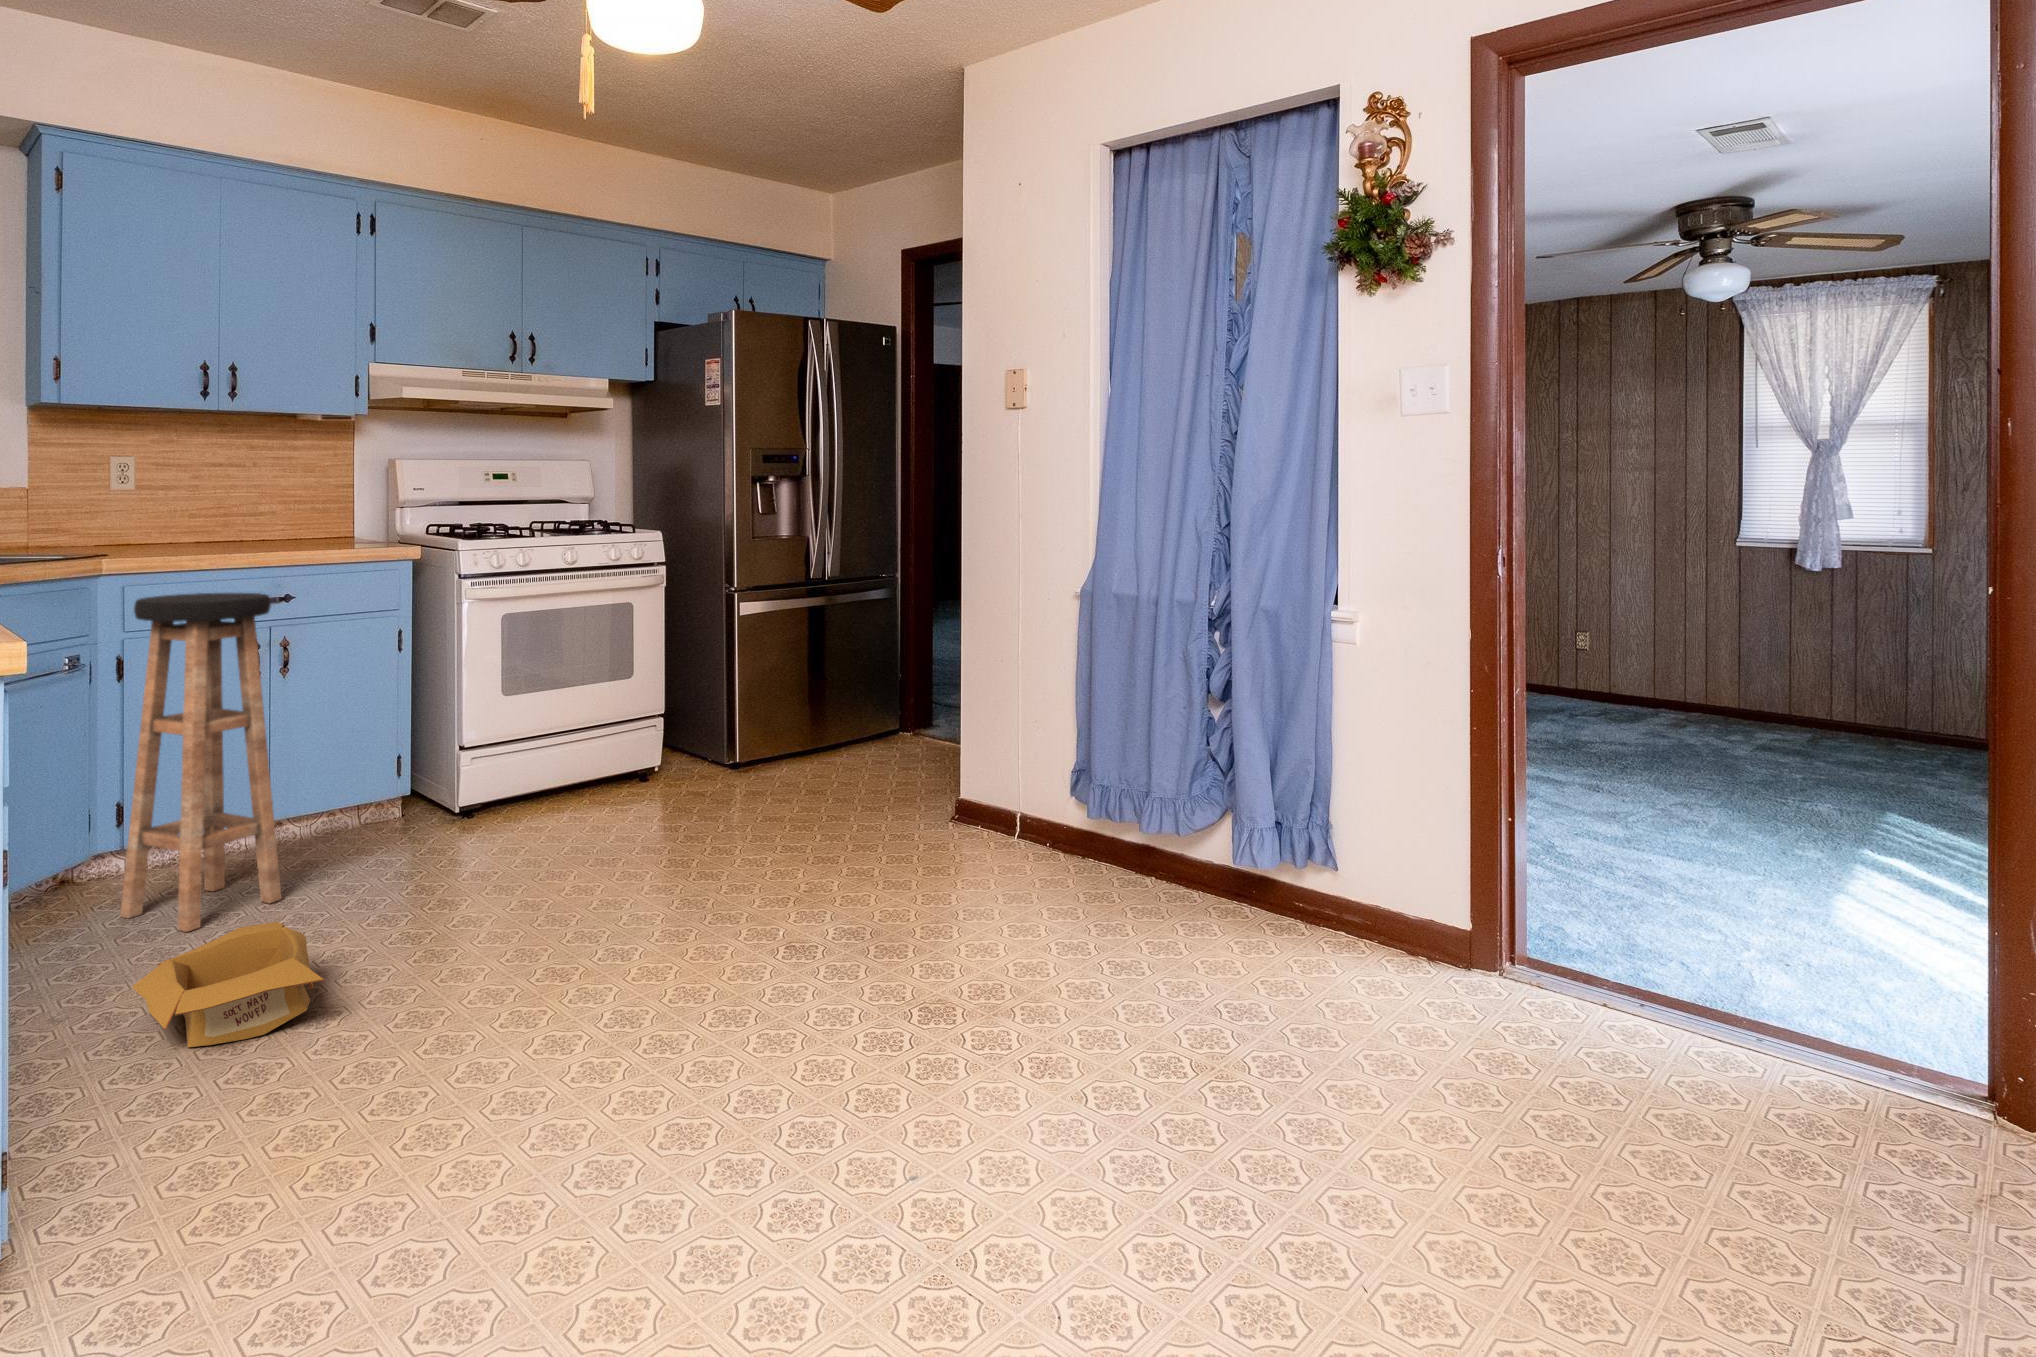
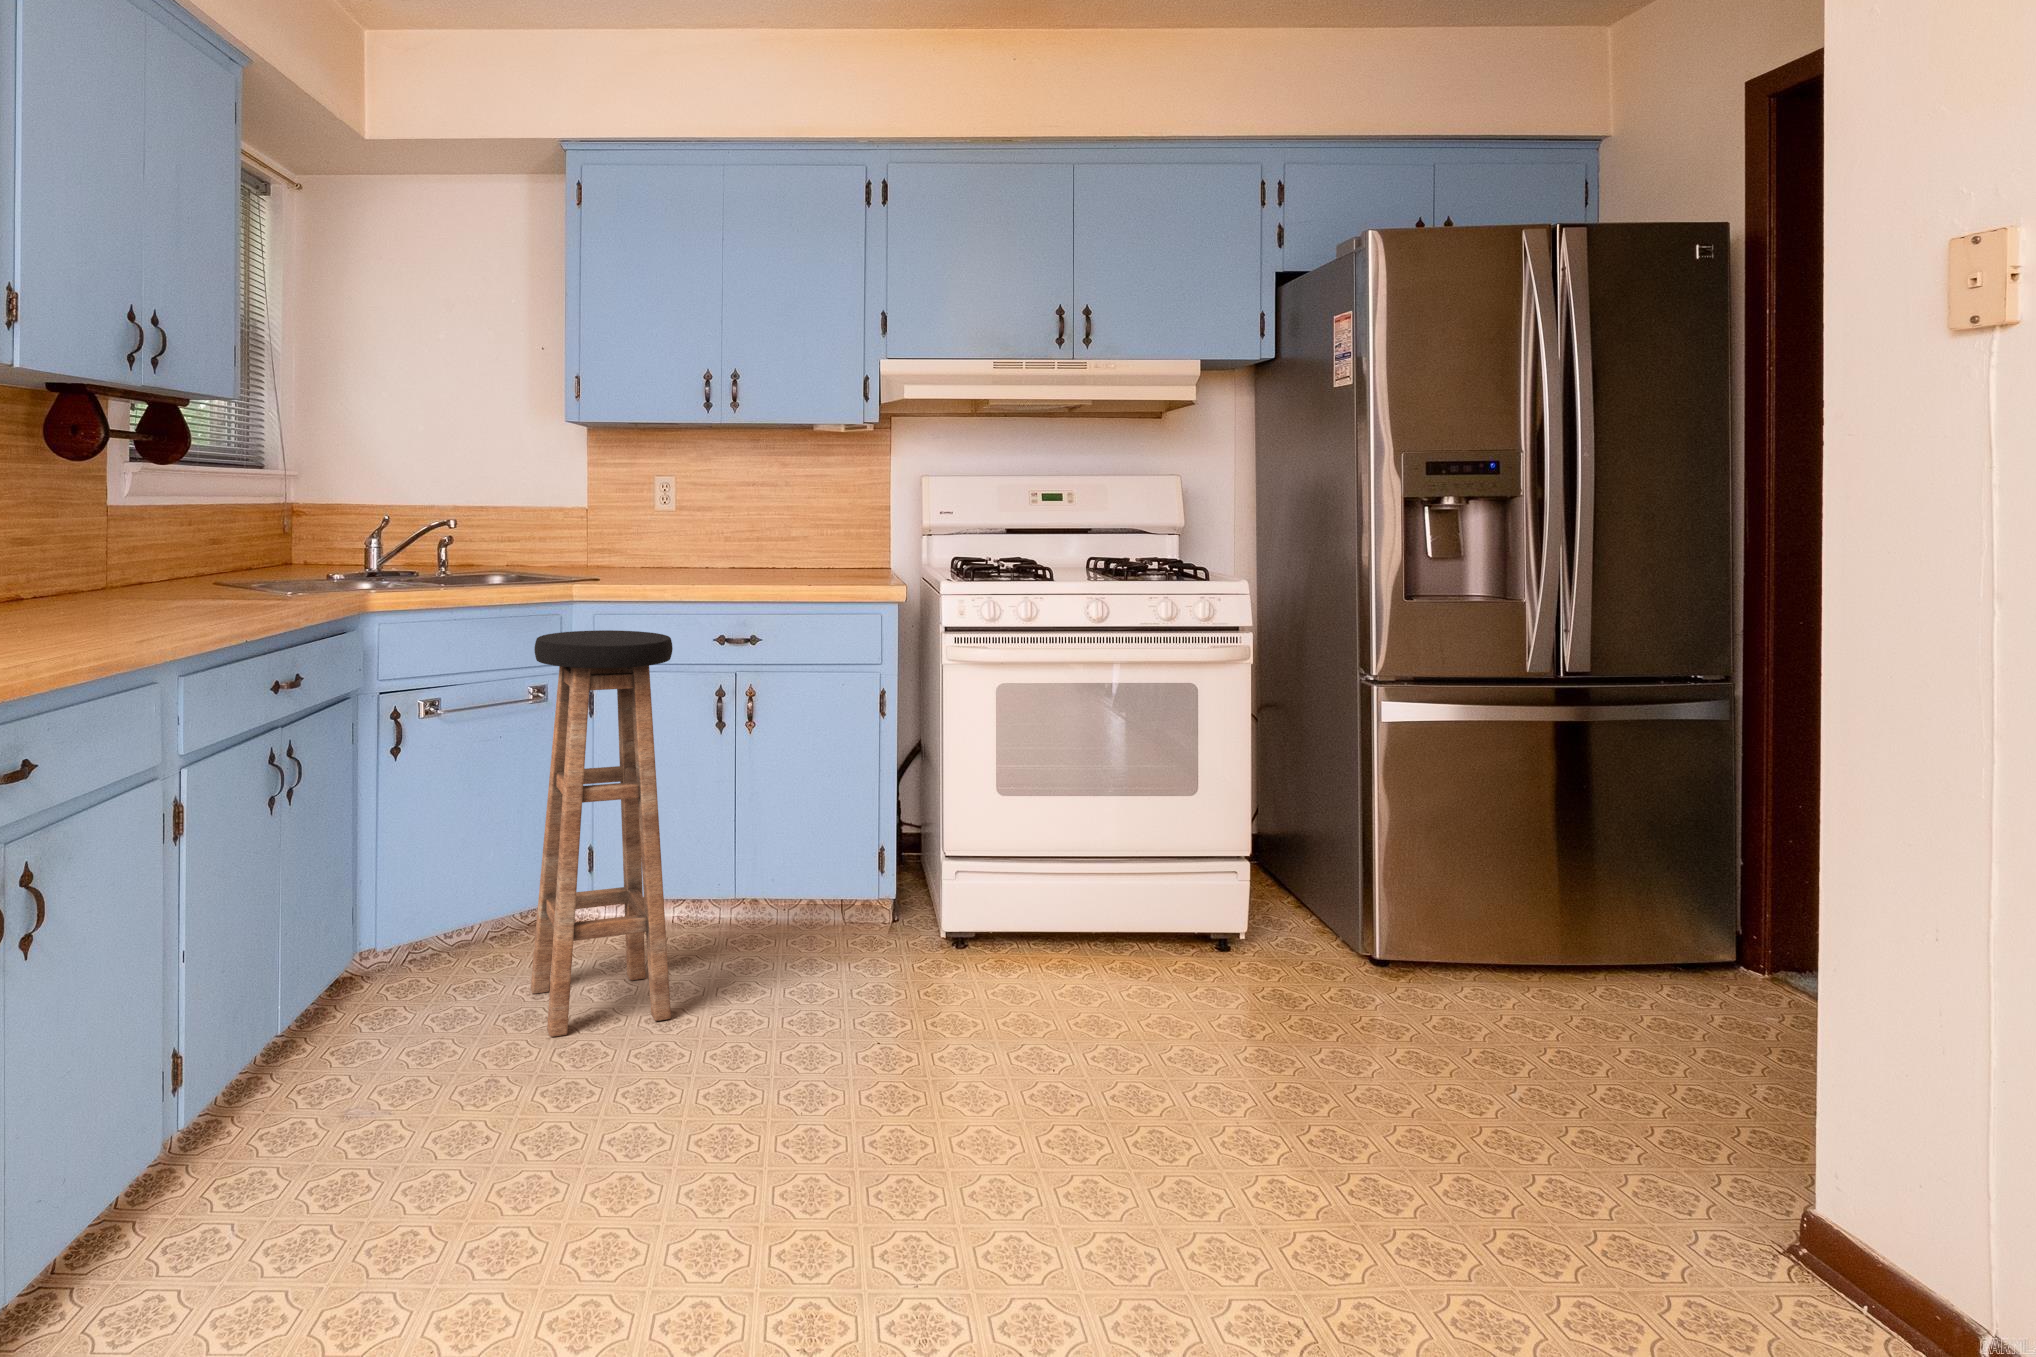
cardboard box: present [132,922,325,1047] -> none [307,1081,551,1272]

